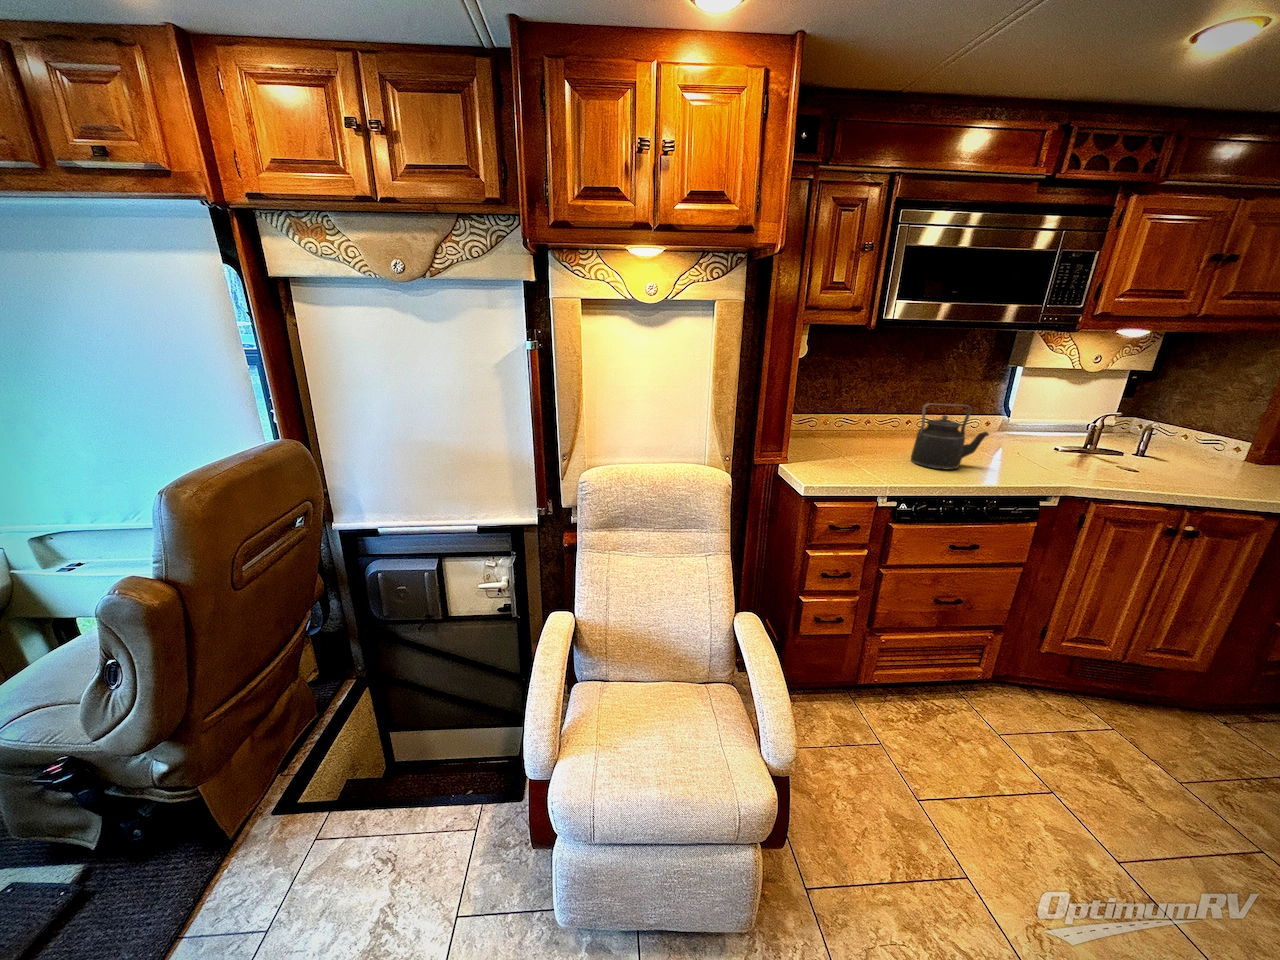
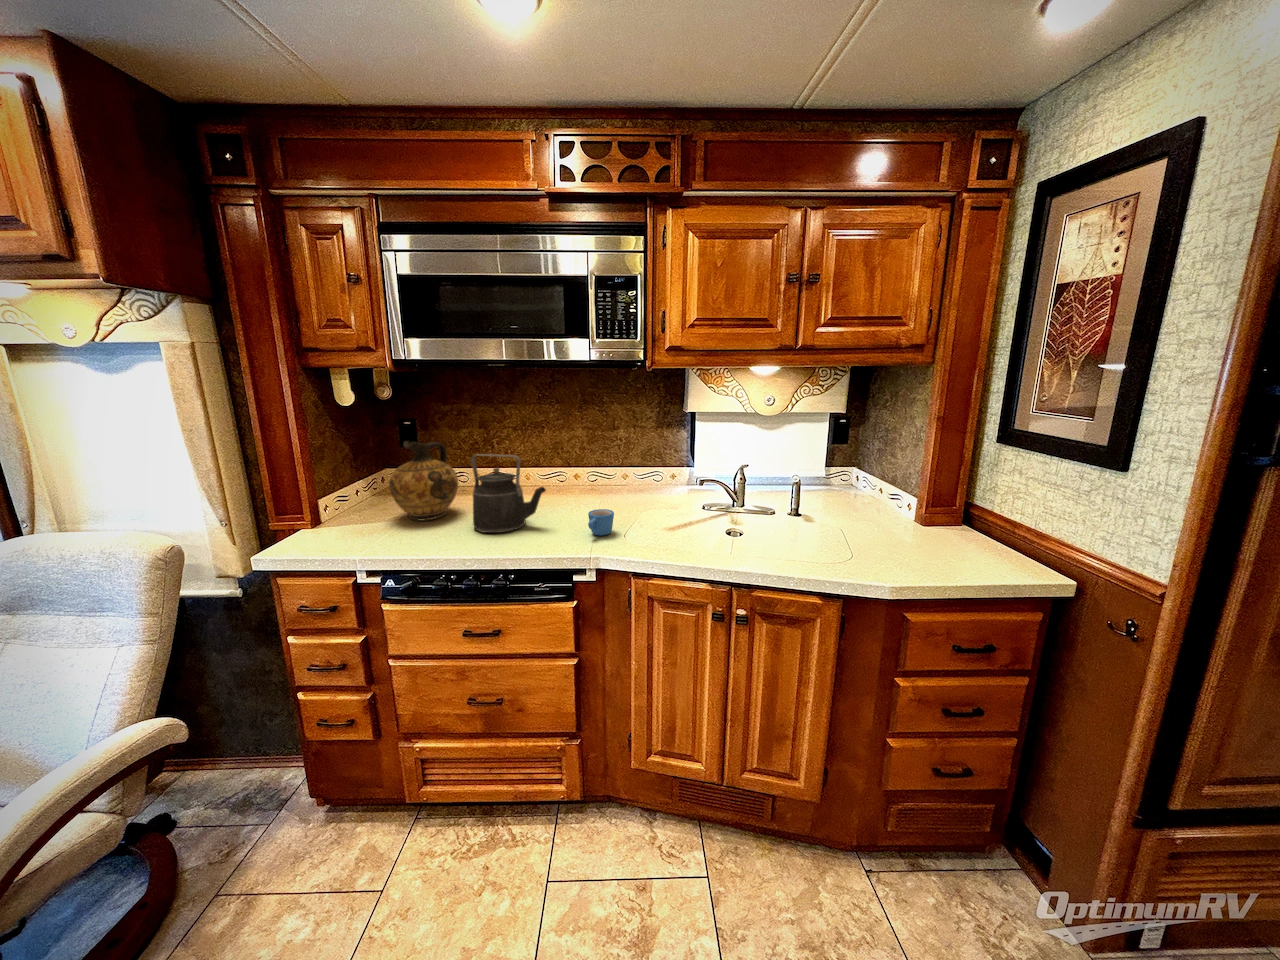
ceramic jug: none [832,391,892,459] -> present [389,441,458,521]
mug: none [1021,451,1050,472] -> present [588,509,614,535]

